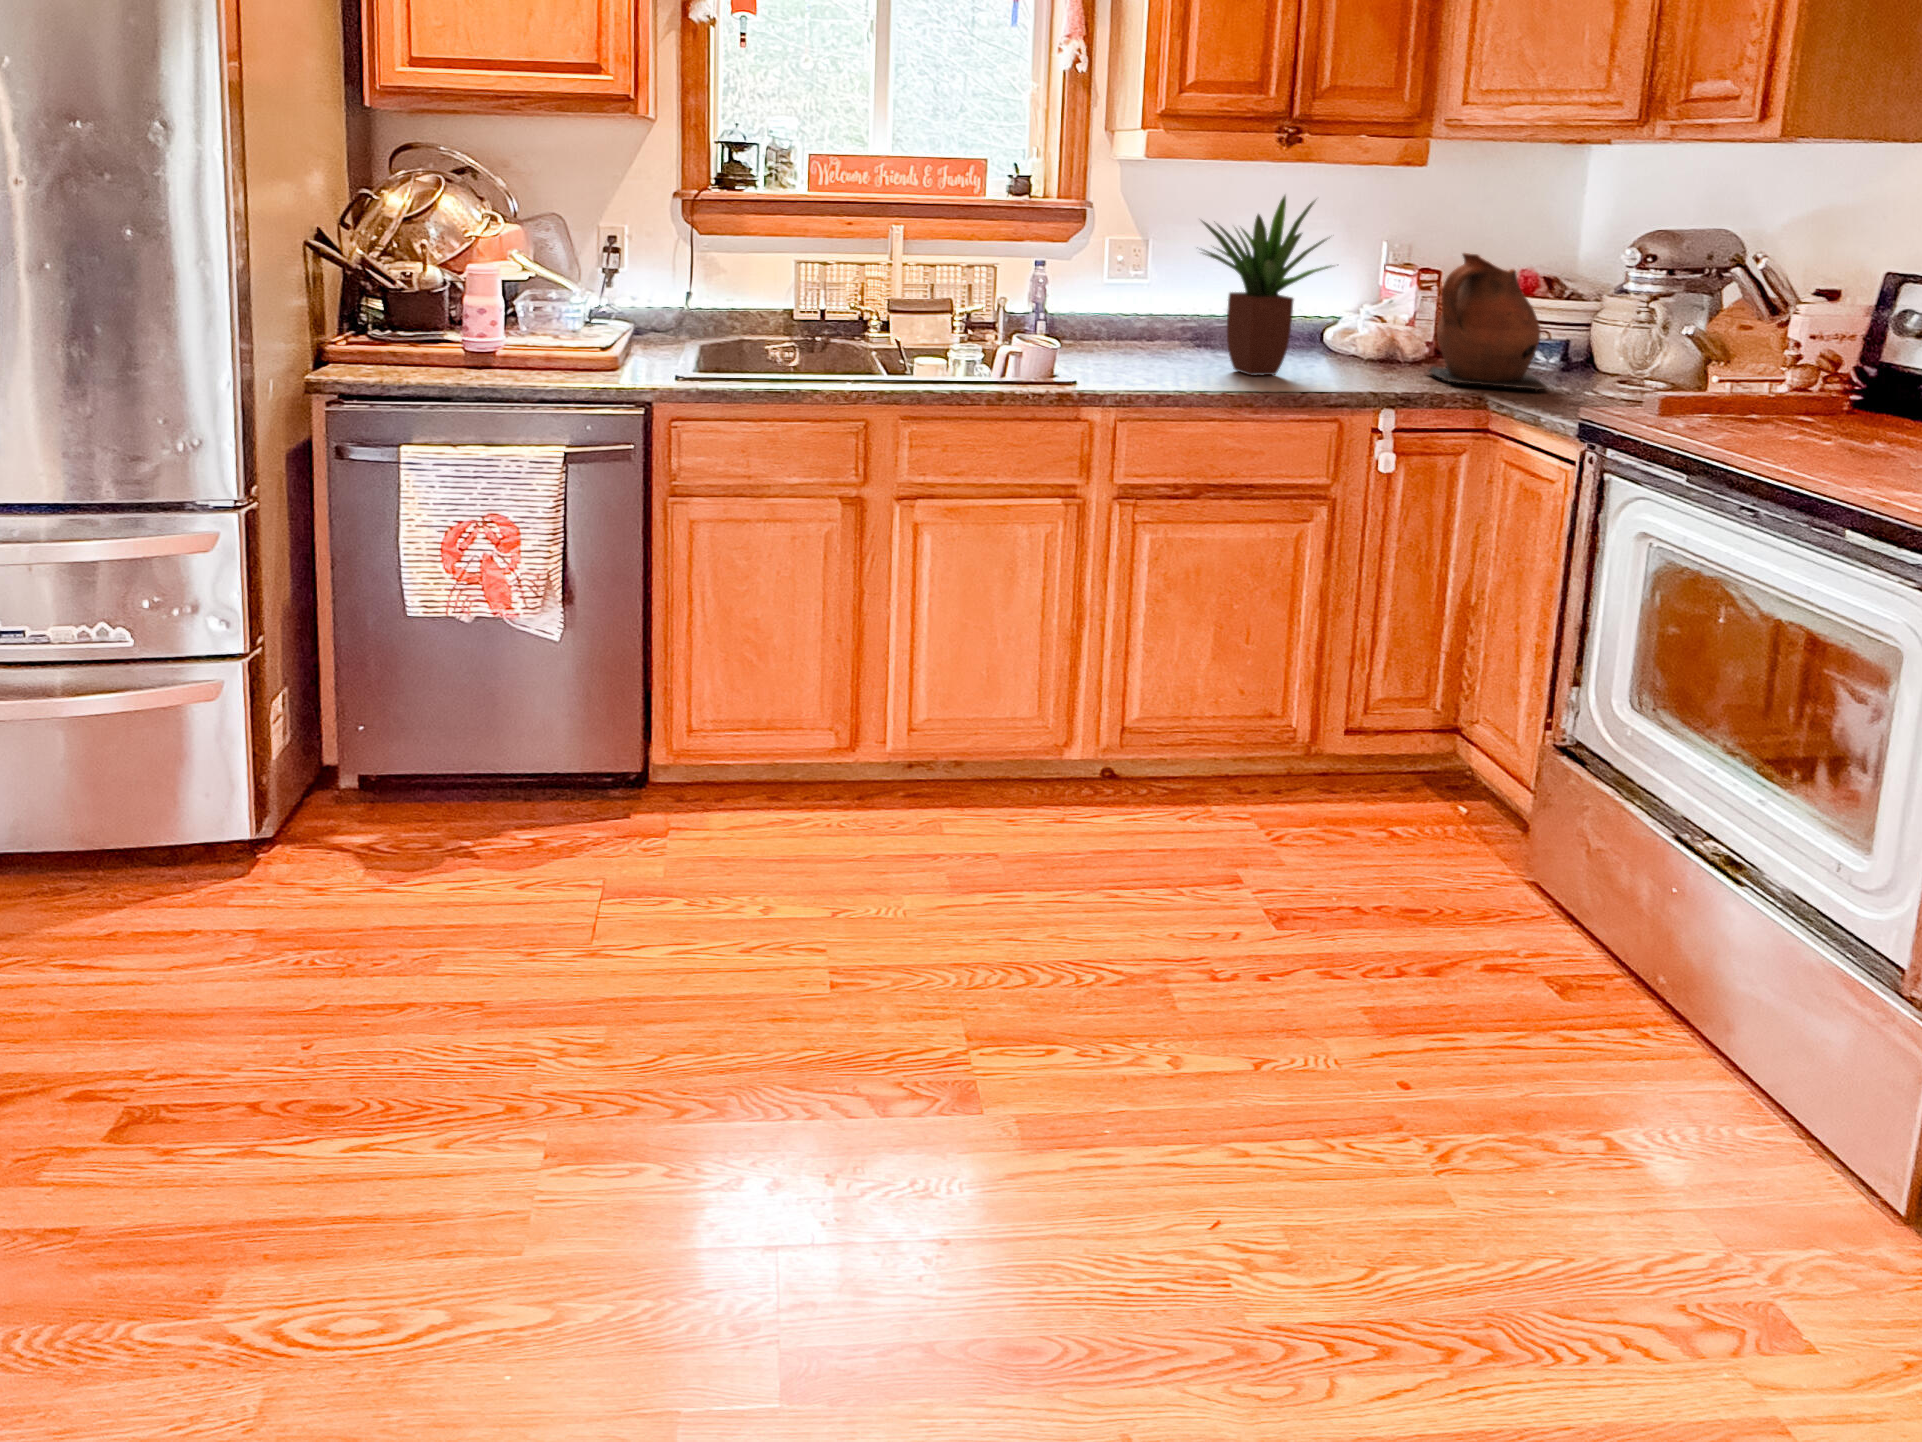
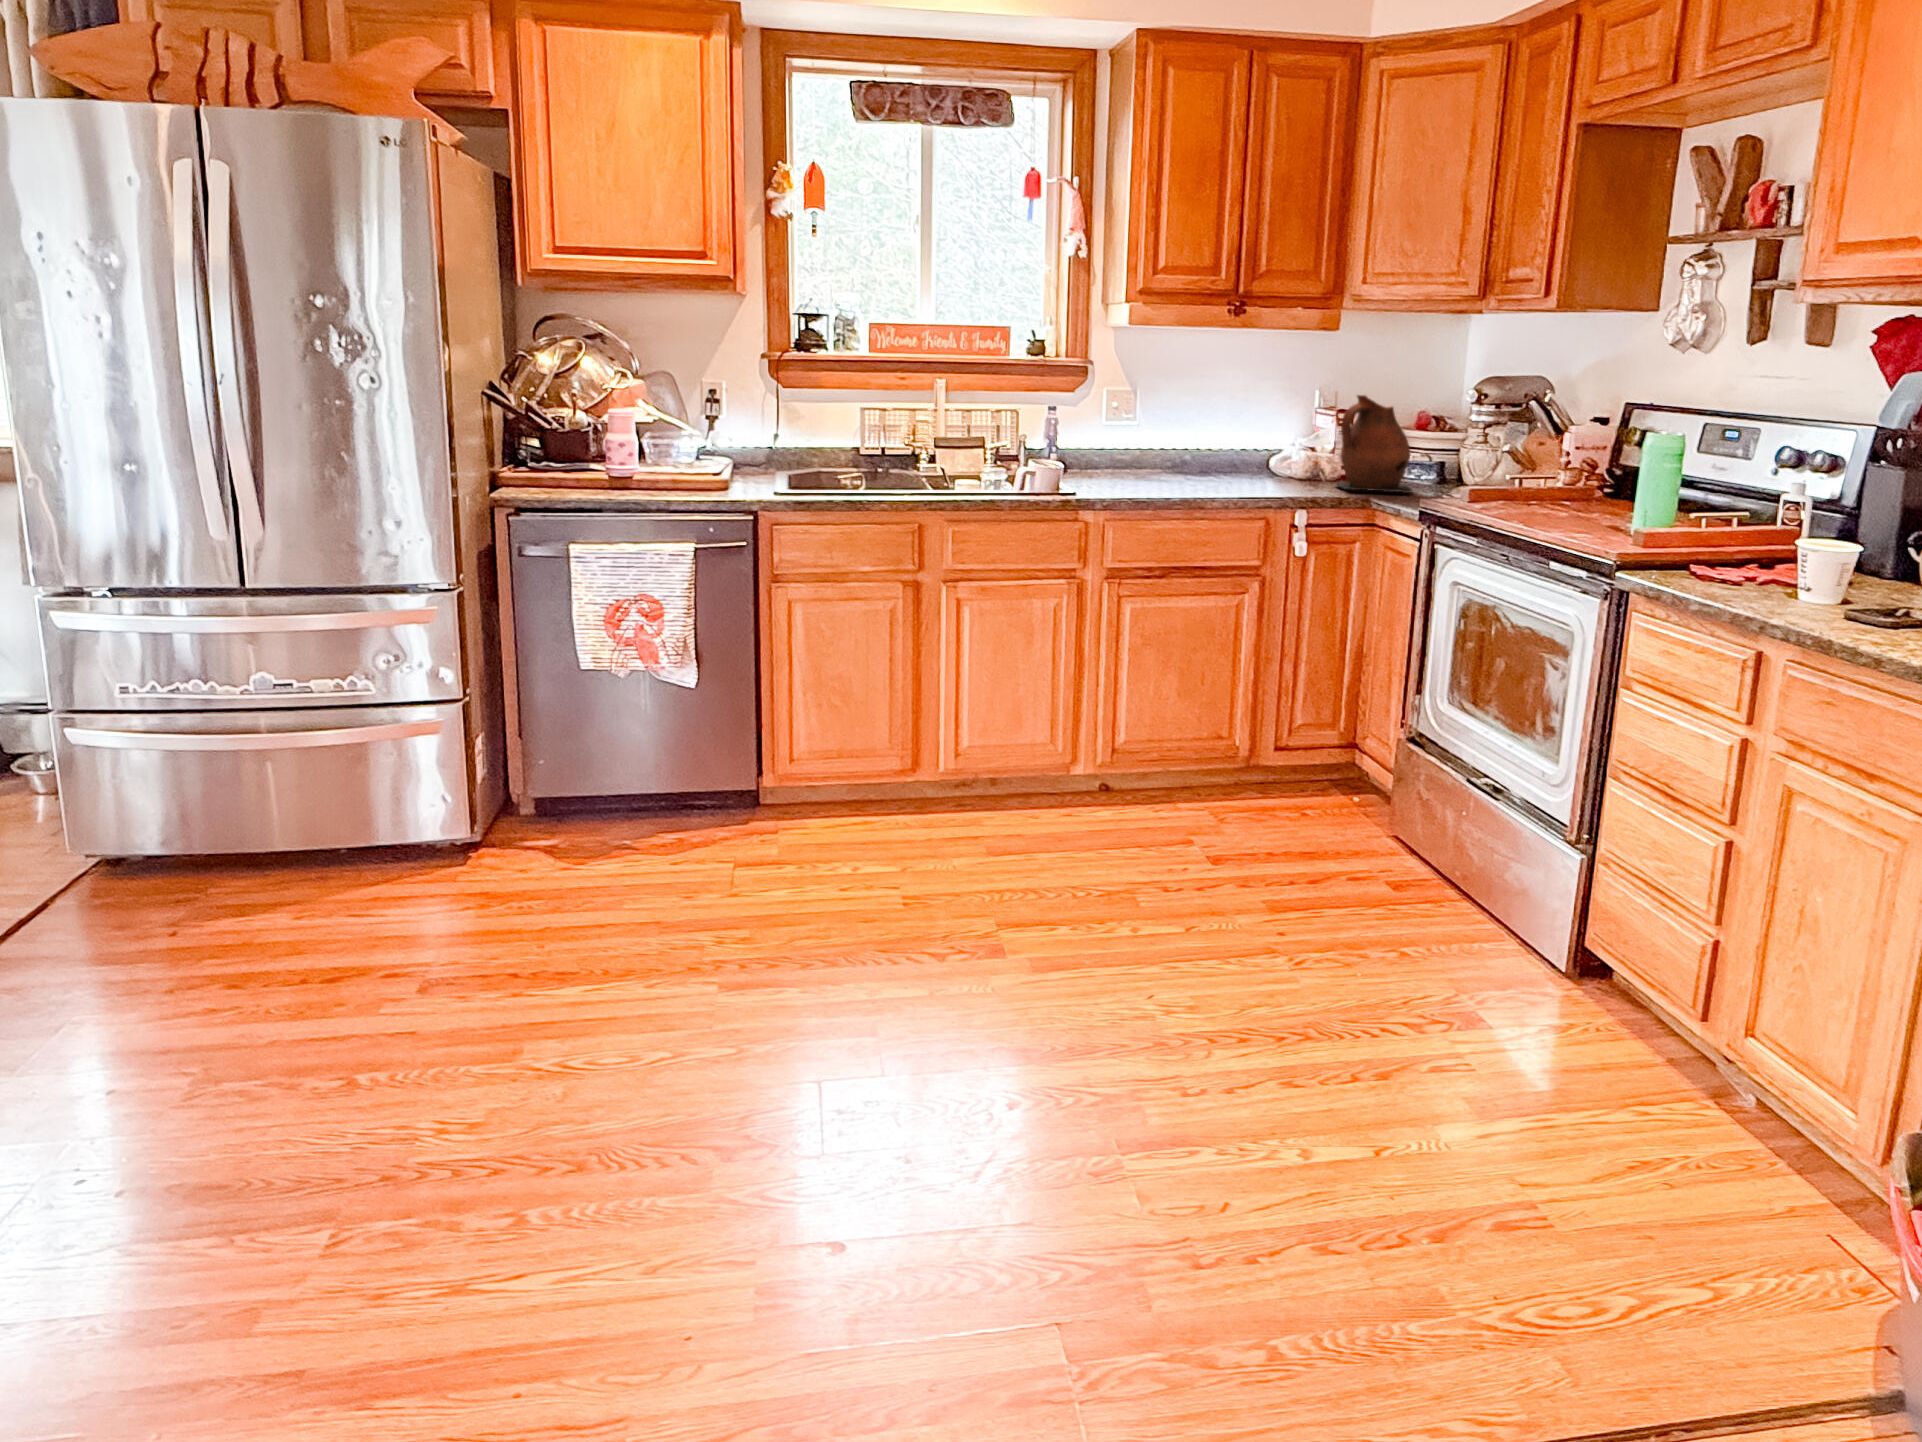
potted plant: present [1202,196,1331,376] -> none [1165,352,1271,488]

